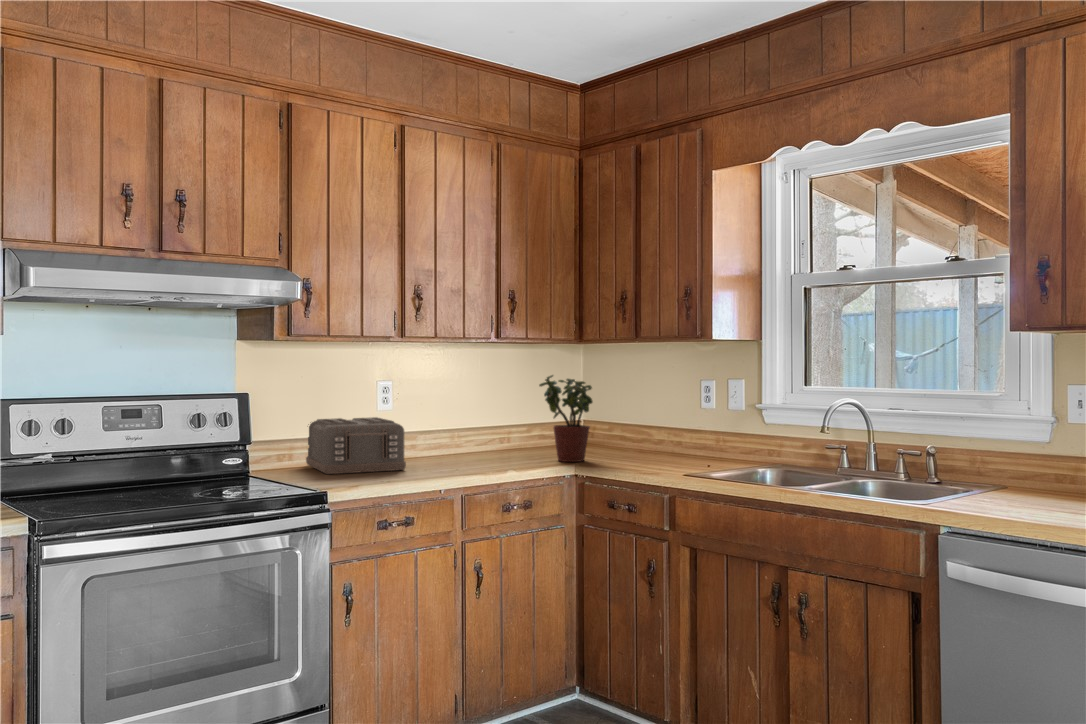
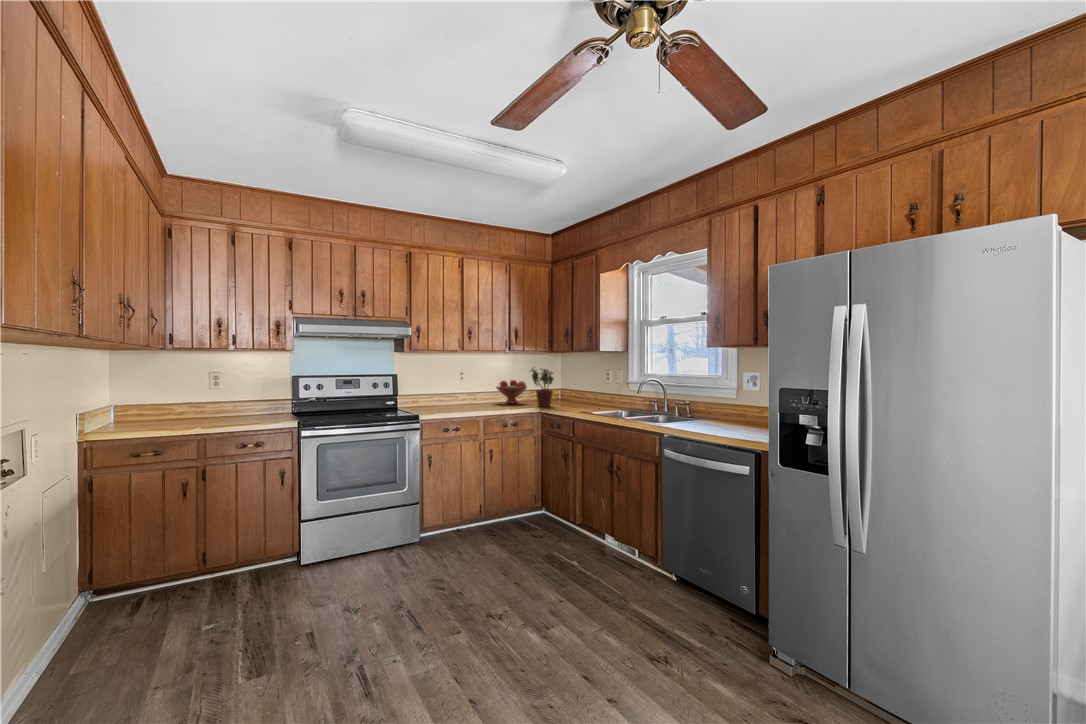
fruit bowl: none [453,401,522,454] -> present [496,380,527,404]
toaster: present [306,417,406,474] -> none [425,386,465,410]

